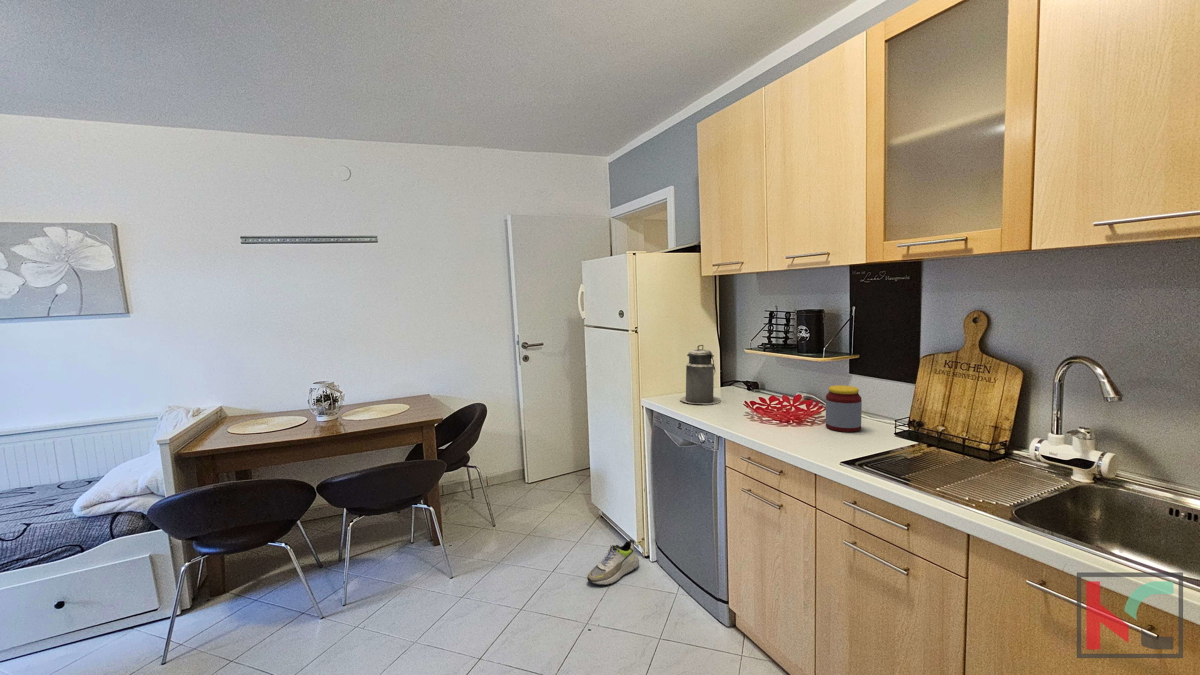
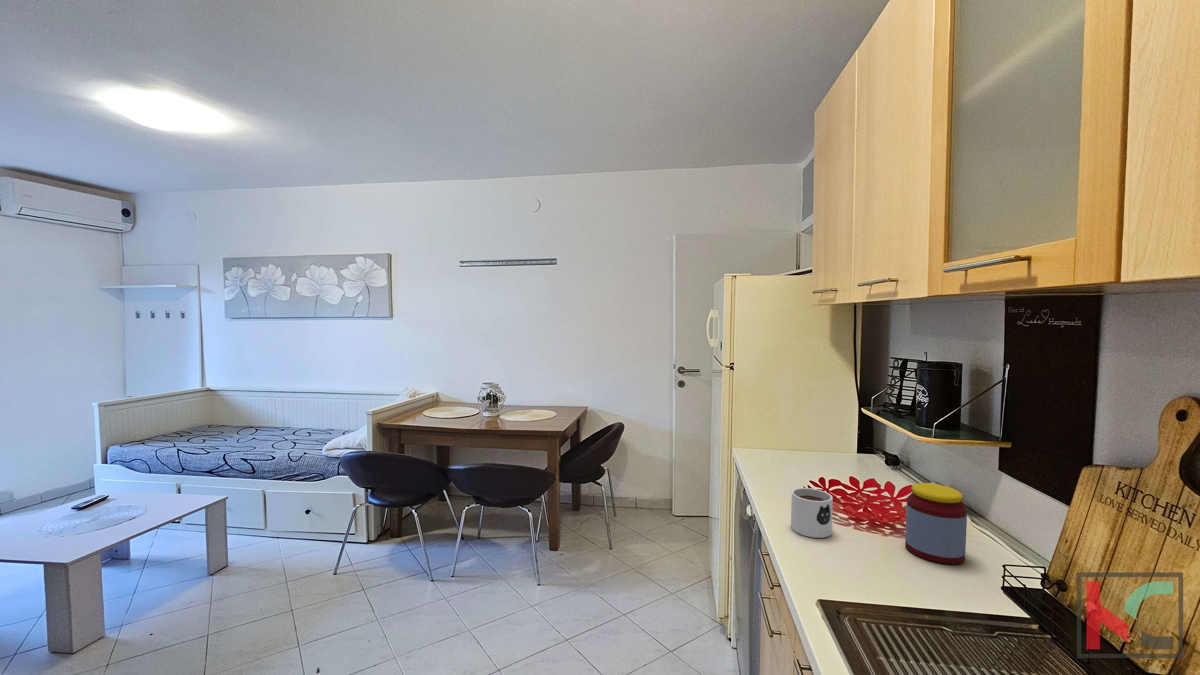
canister: present [680,345,721,405] -> none [767,394,823,473]
mug: none [761,405,790,437] -> present [791,488,833,538]
shoe: present [587,539,639,586] -> none [644,610,715,655]

